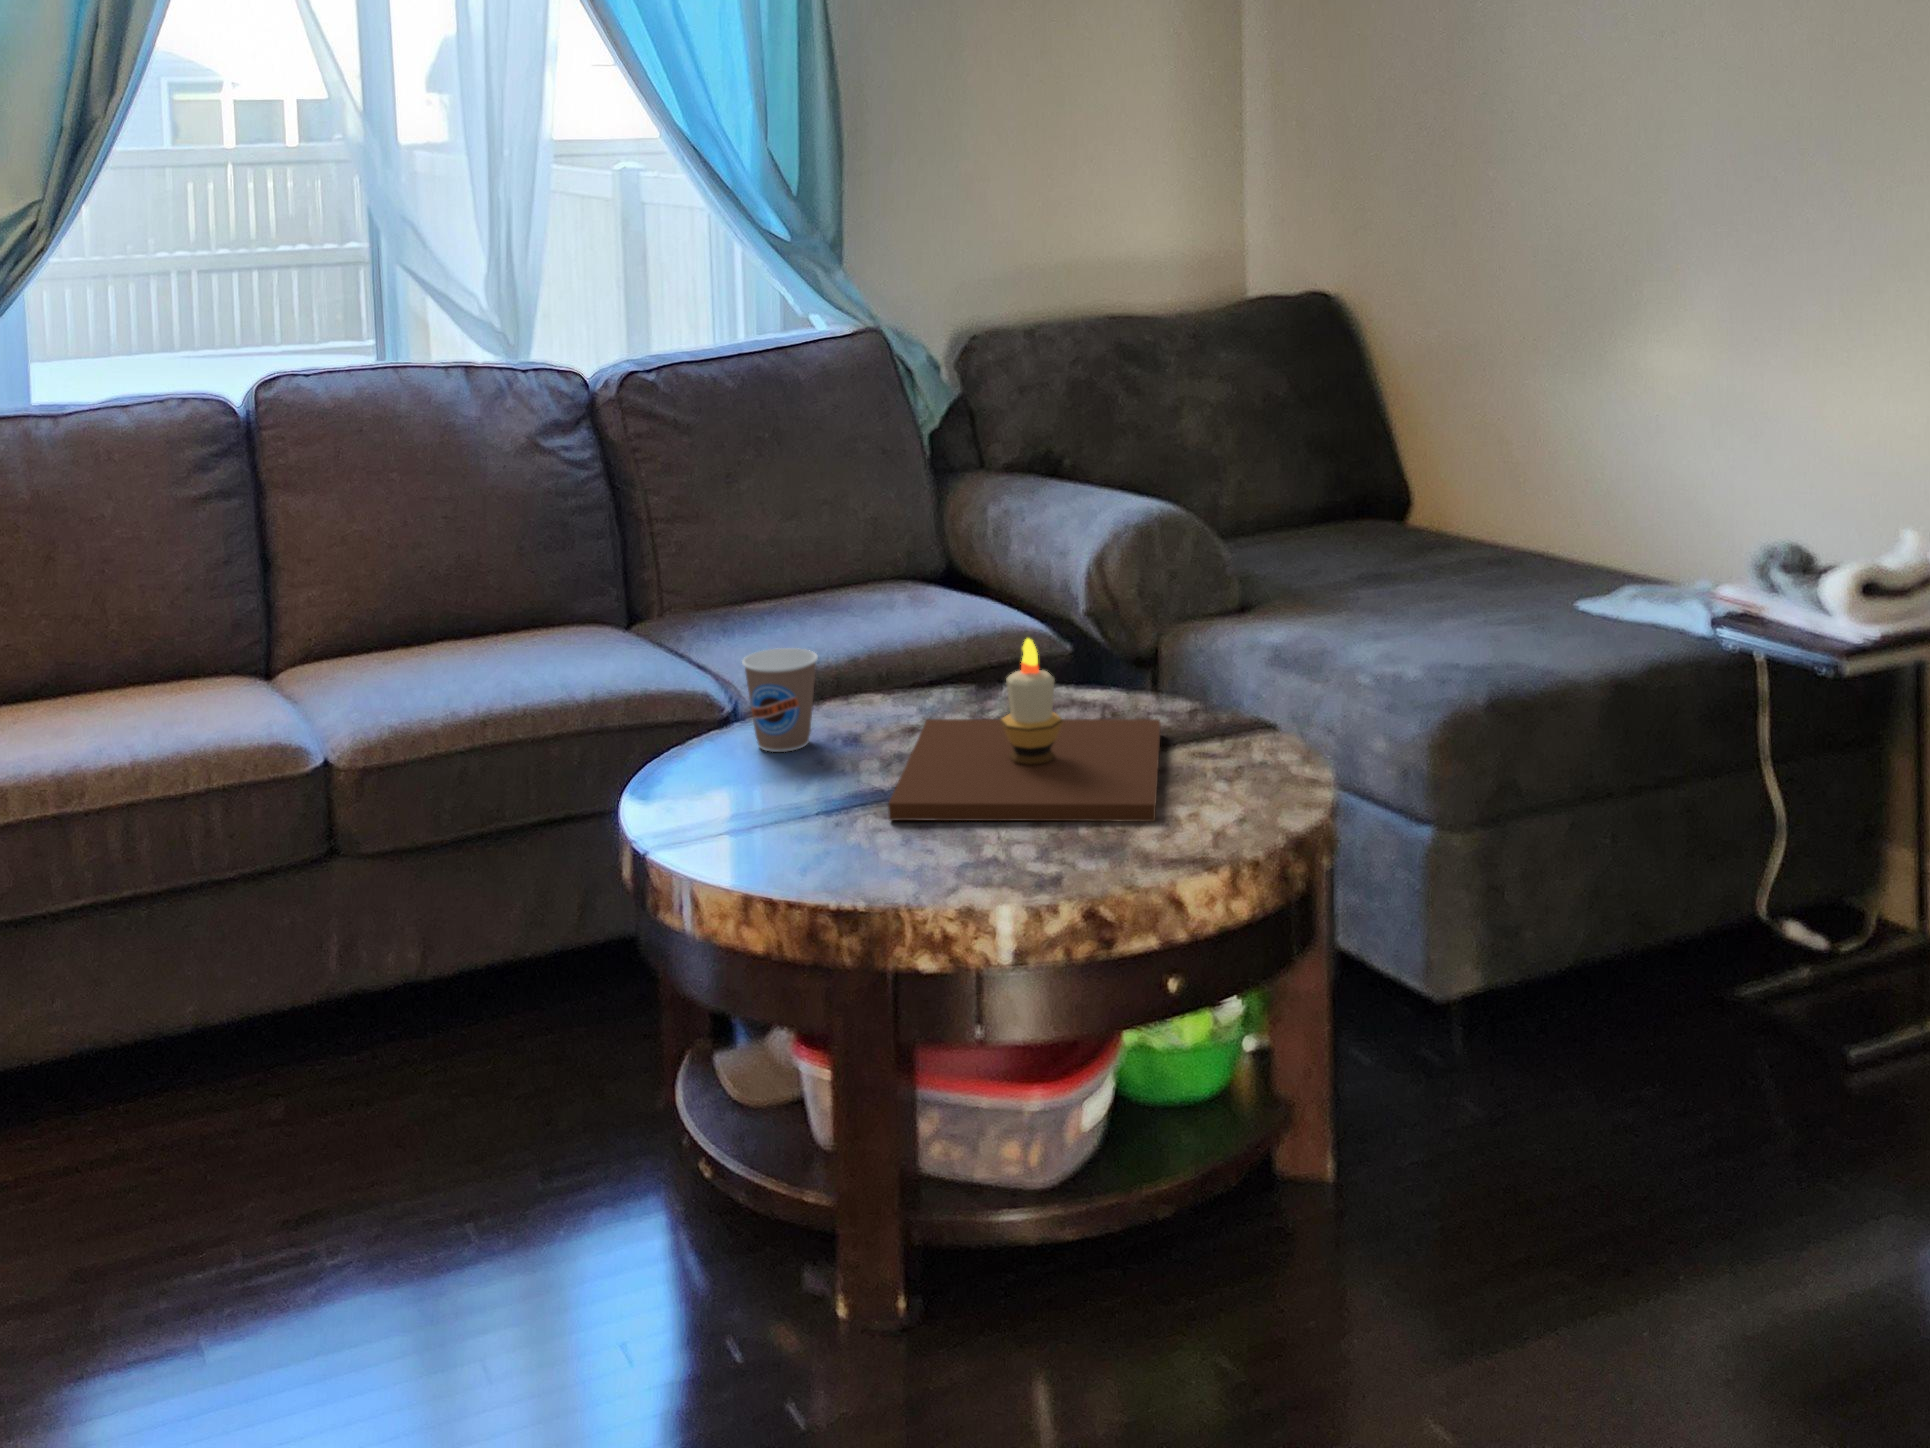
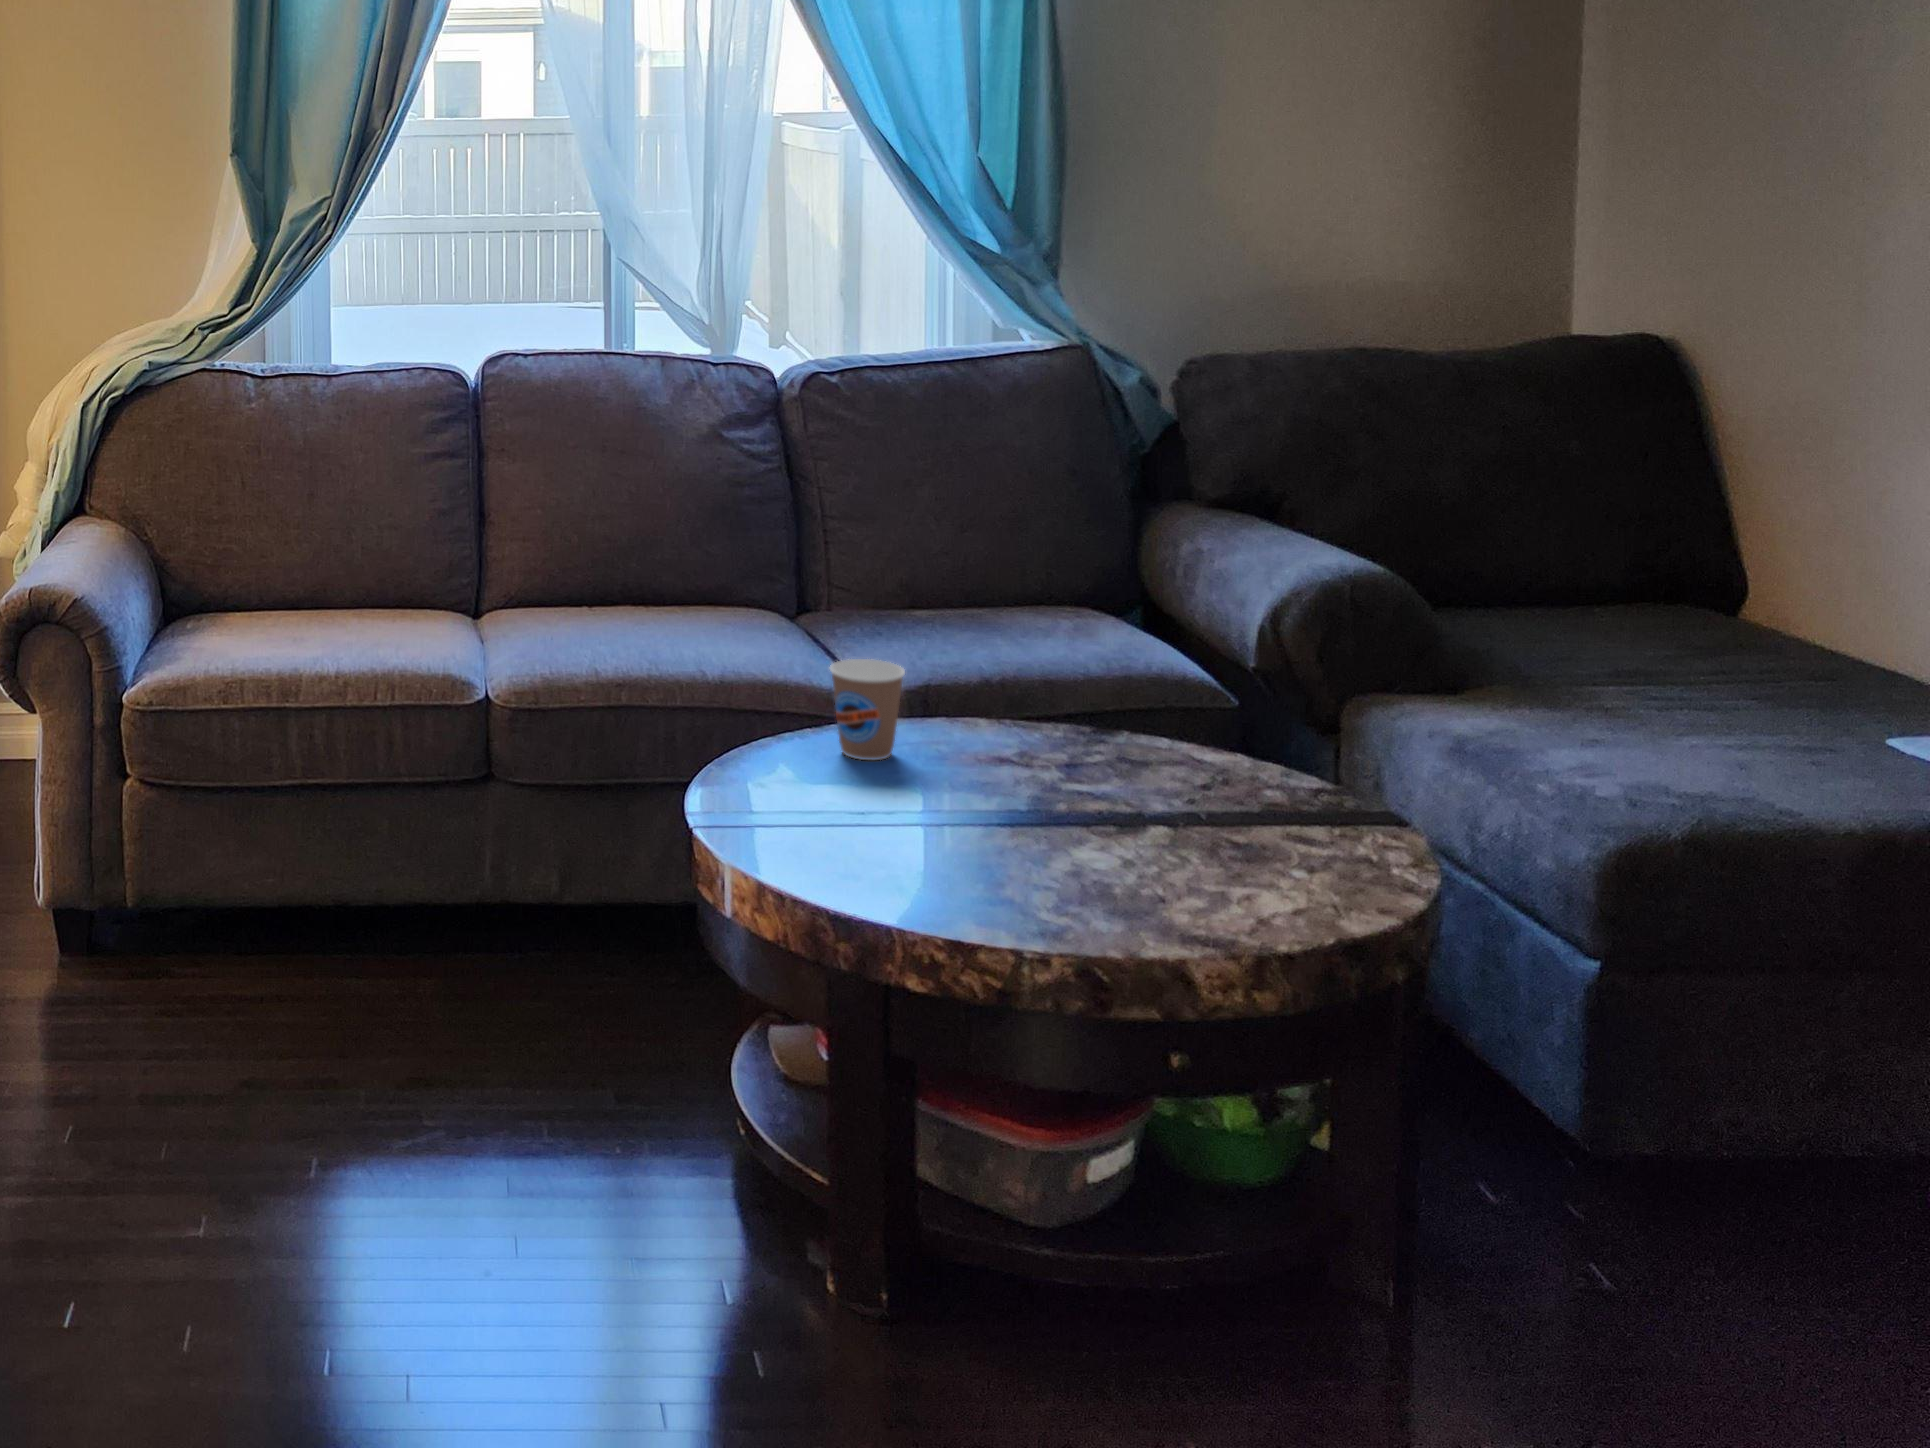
candle: present [888,639,1161,822] -> none [928,688,1269,904]

